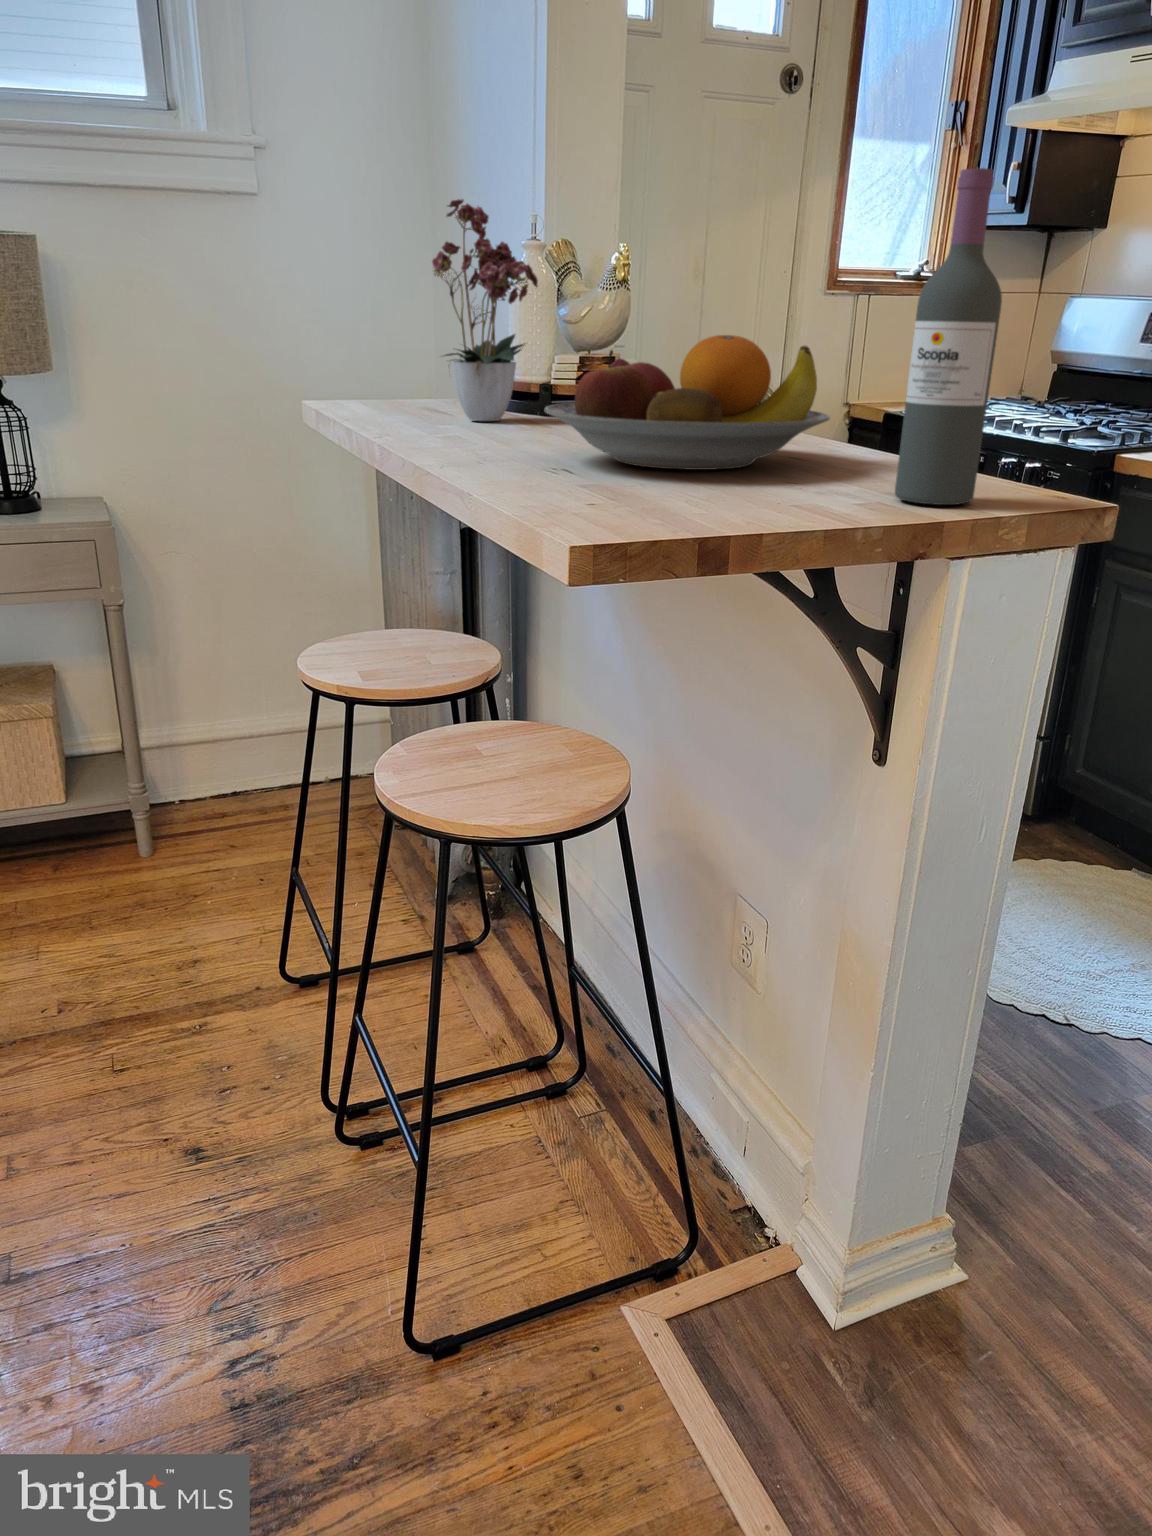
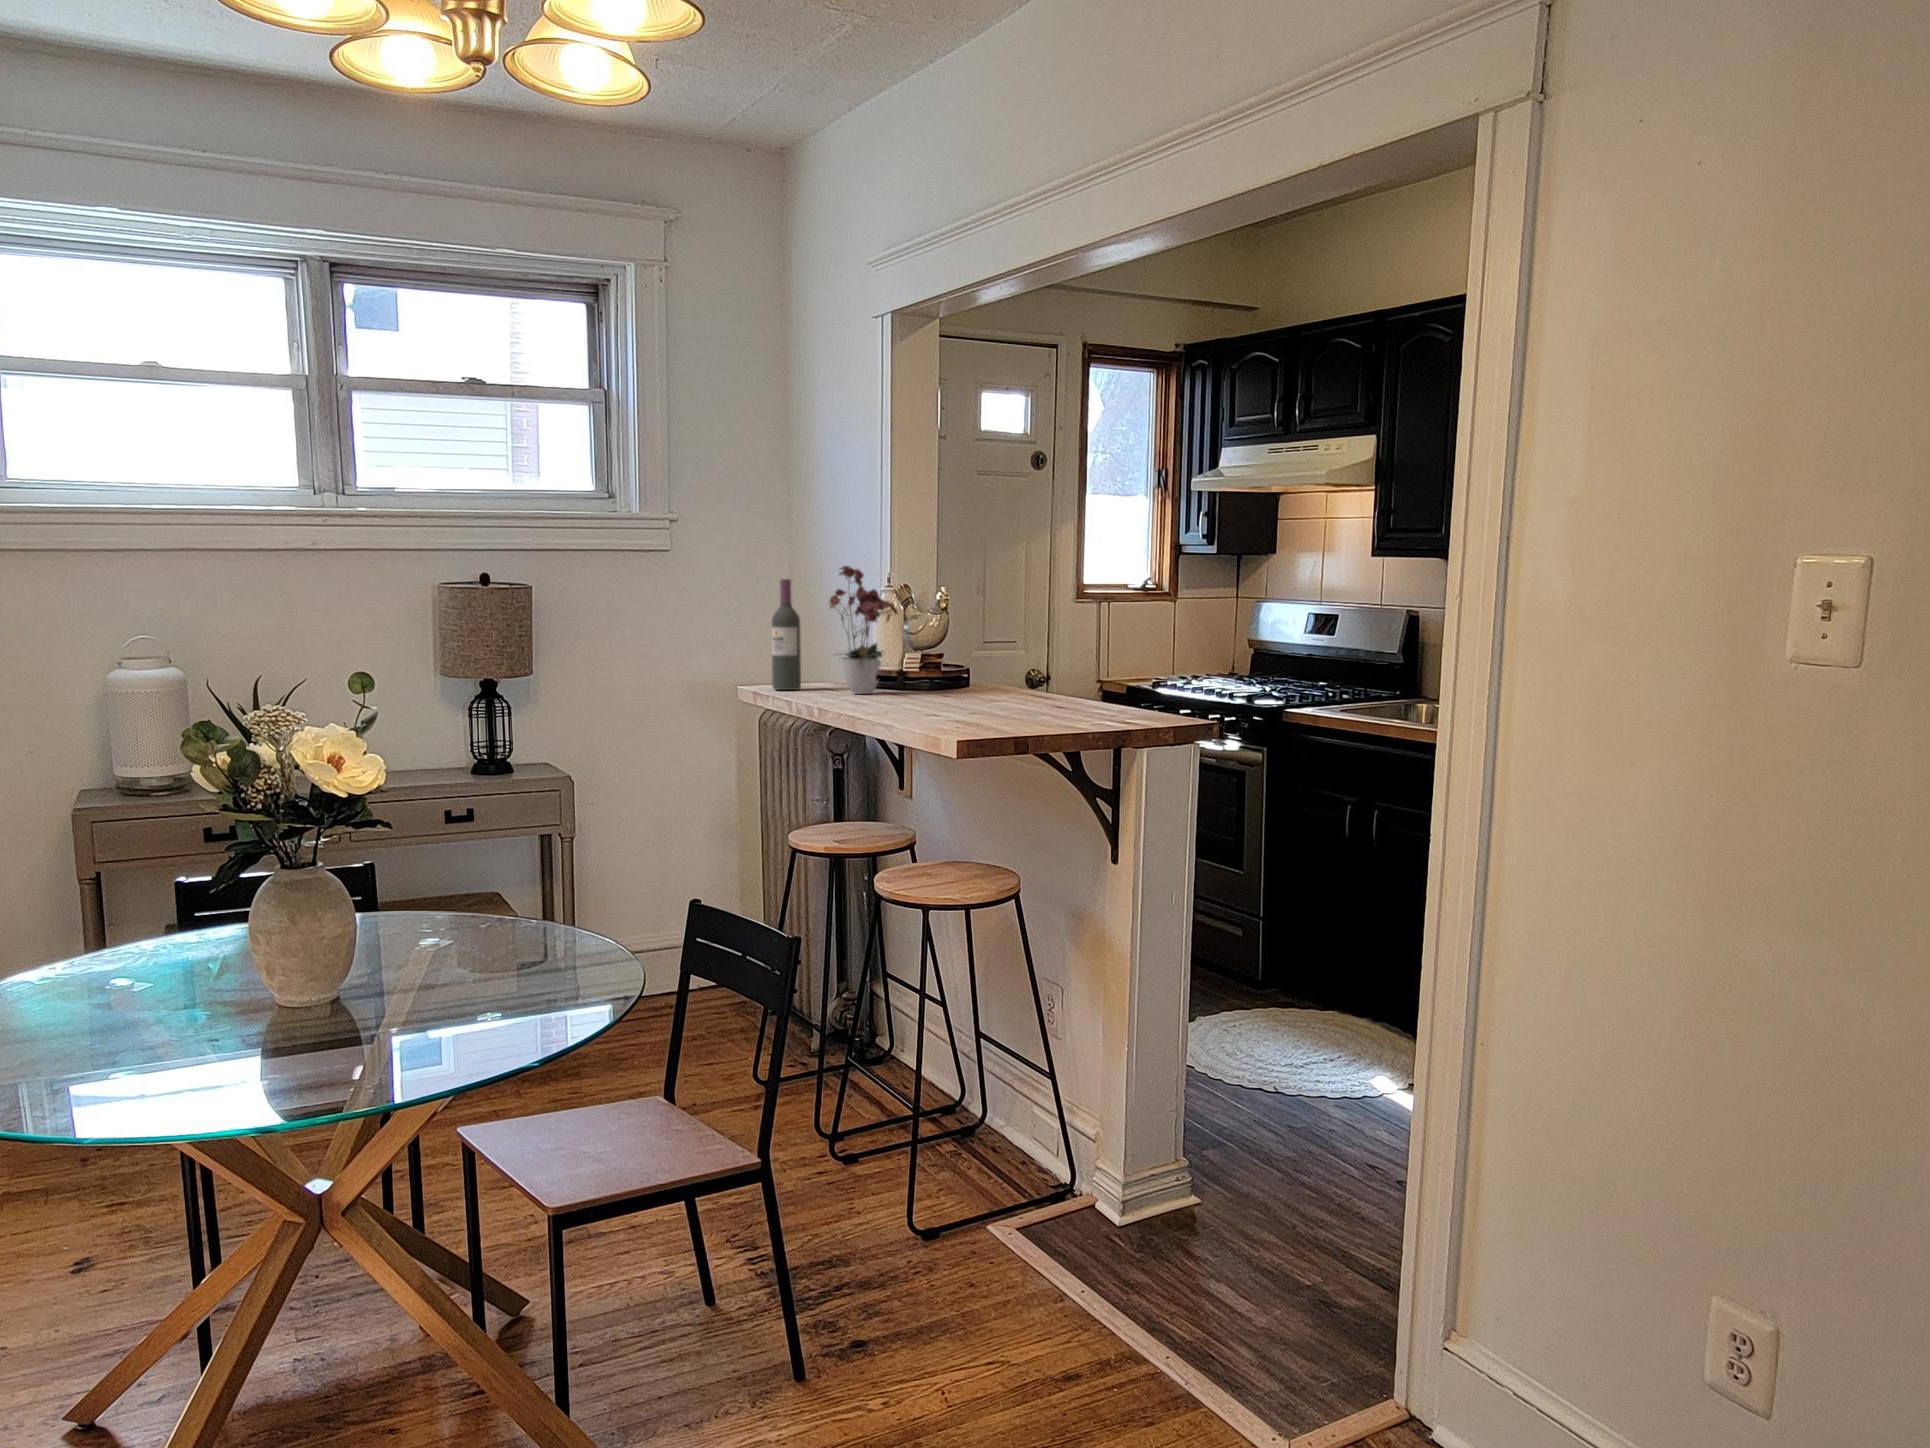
wine bottle: present [895,168,1002,505] -> present [772,579,801,690]
fruit bowl: present [545,335,830,470] -> none [921,644,1074,712]

